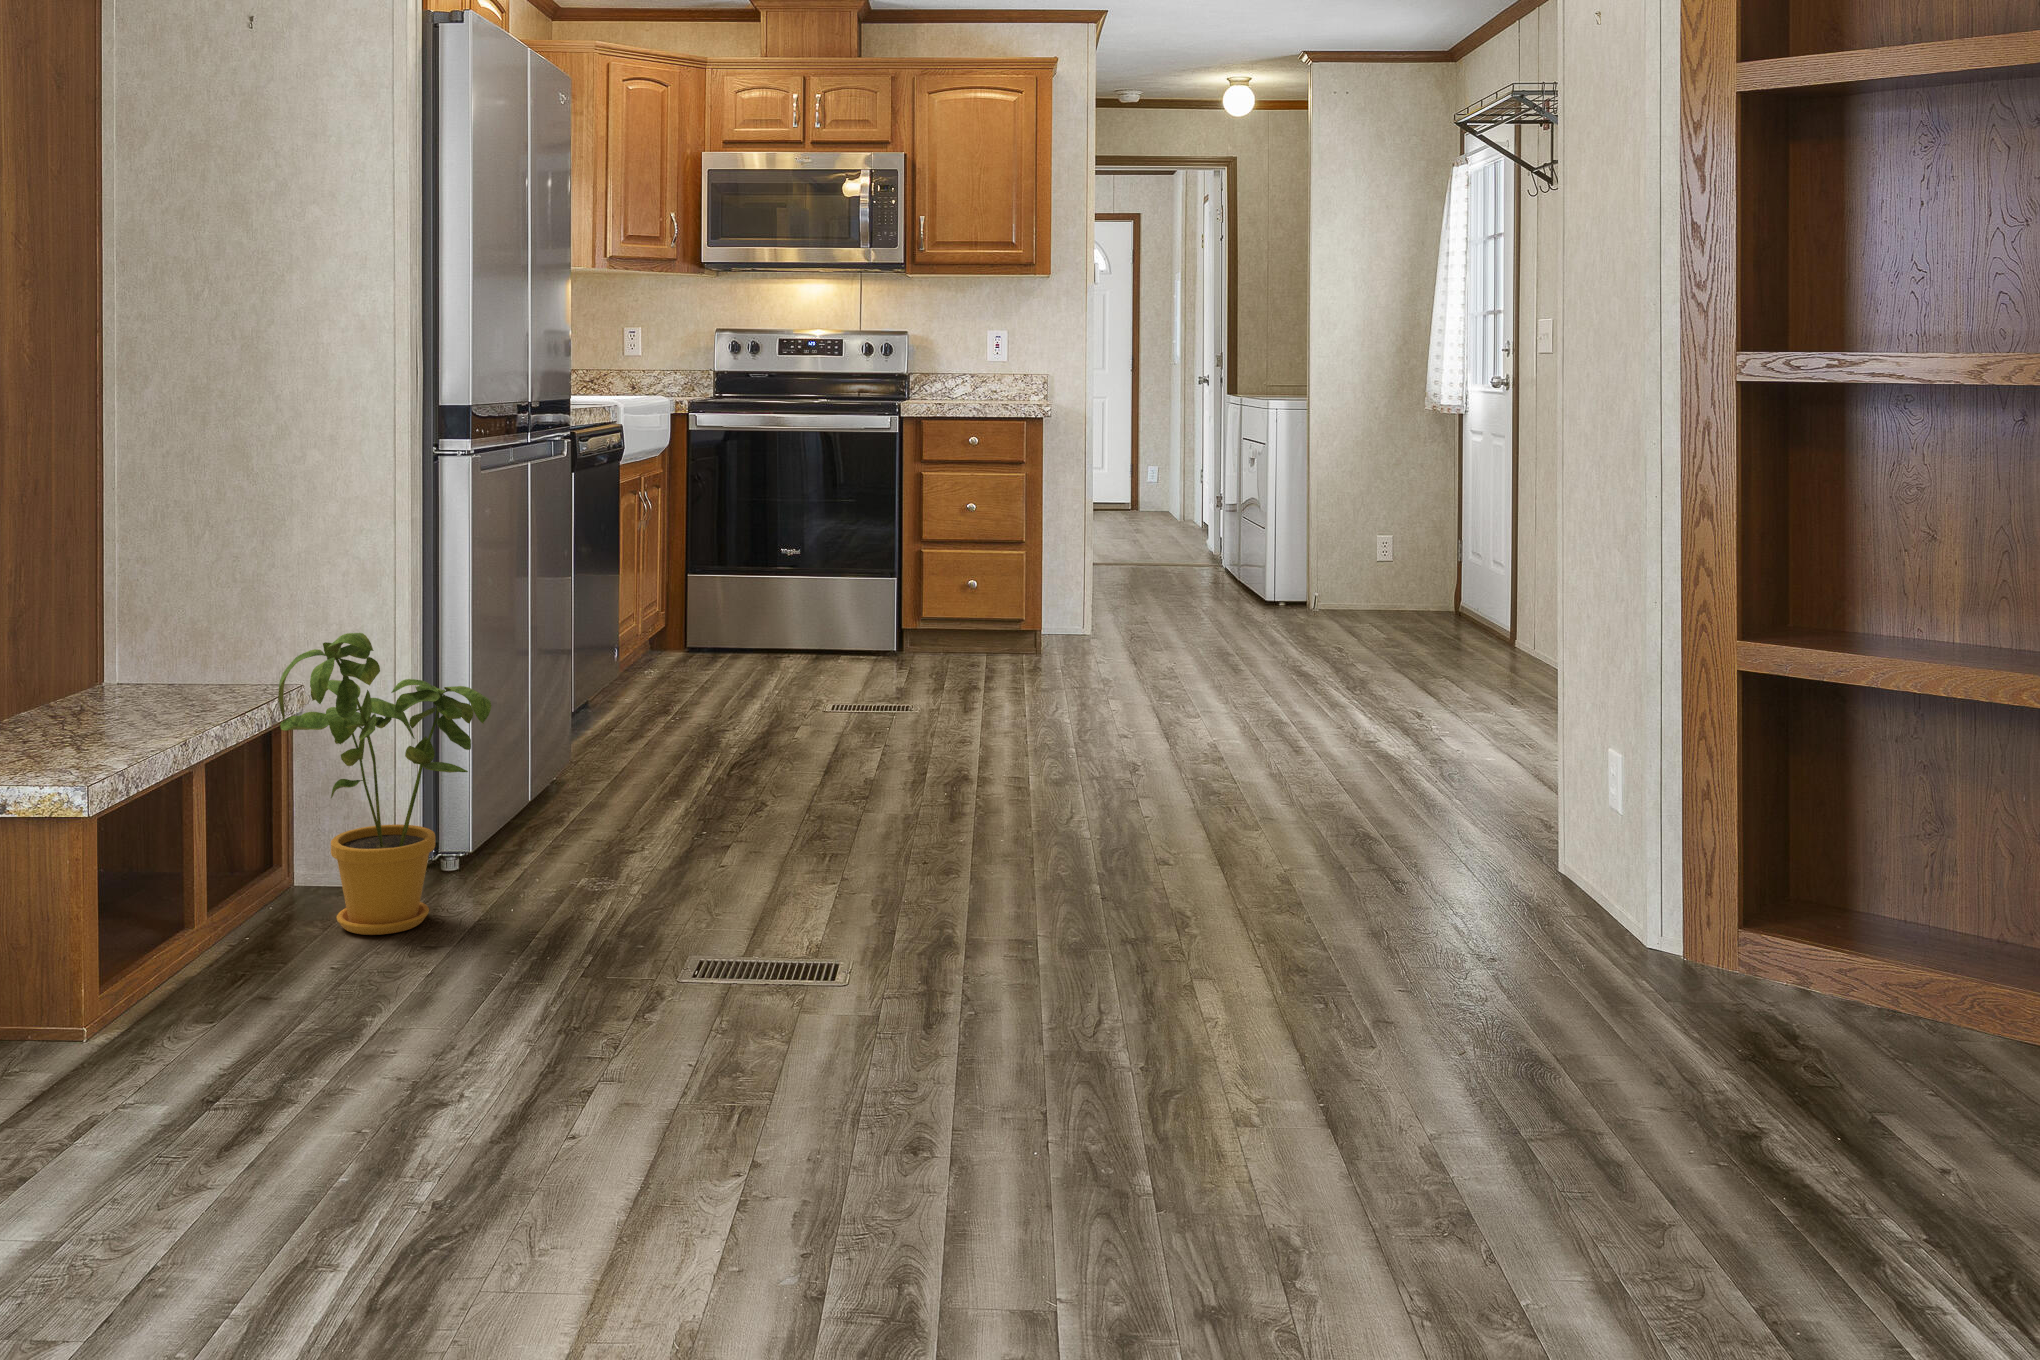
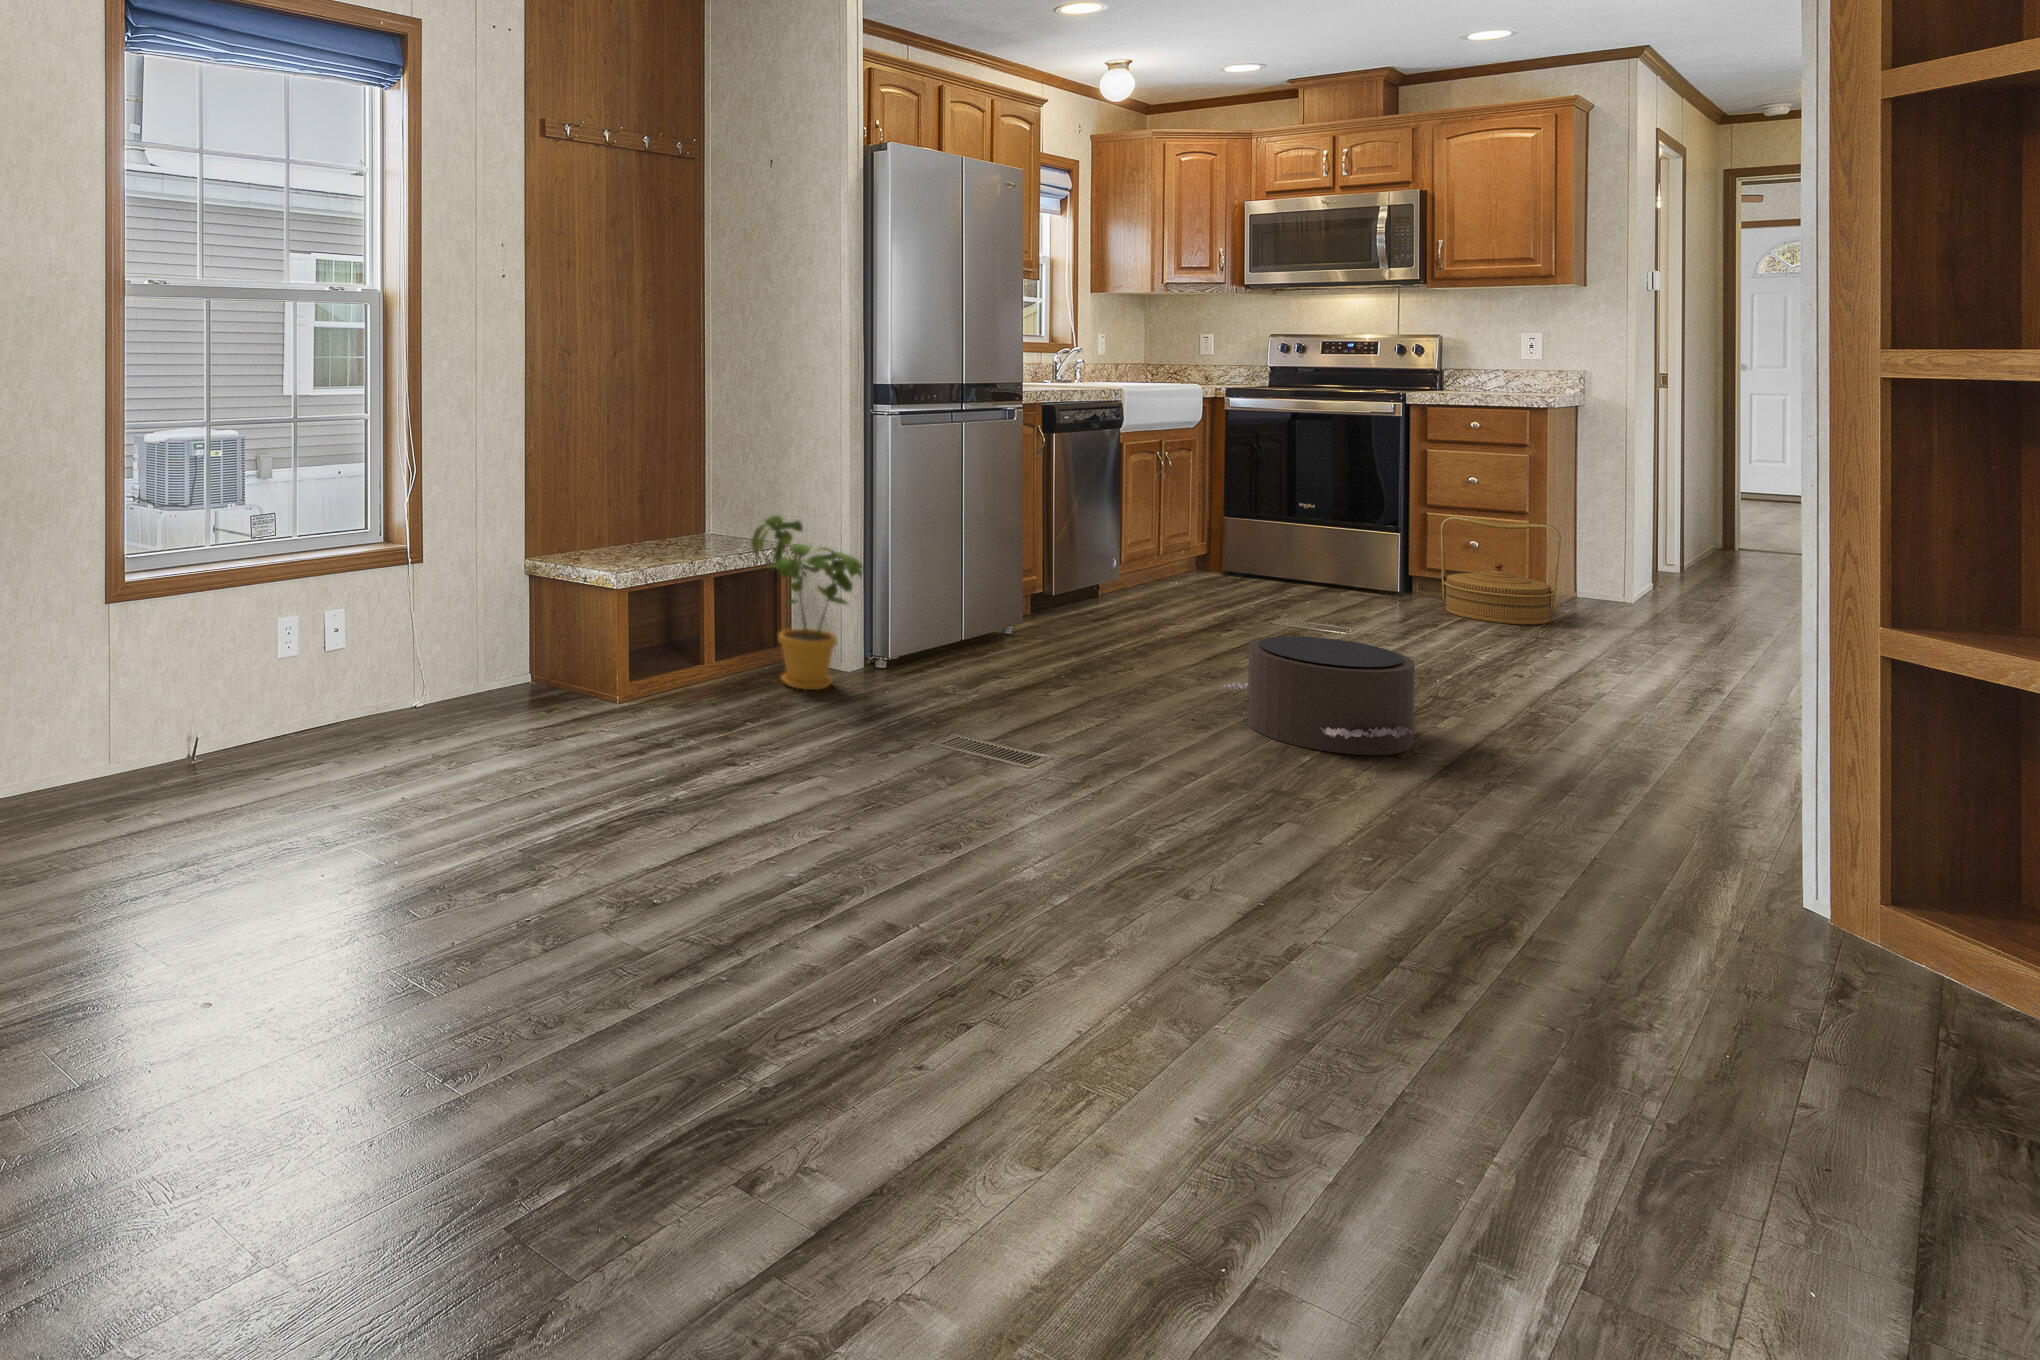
woven basket: none [946,546,1060,665] -> present [1441,517,1561,625]
pouf: none [927,708,1171,853] -> present [1223,637,1416,755]

